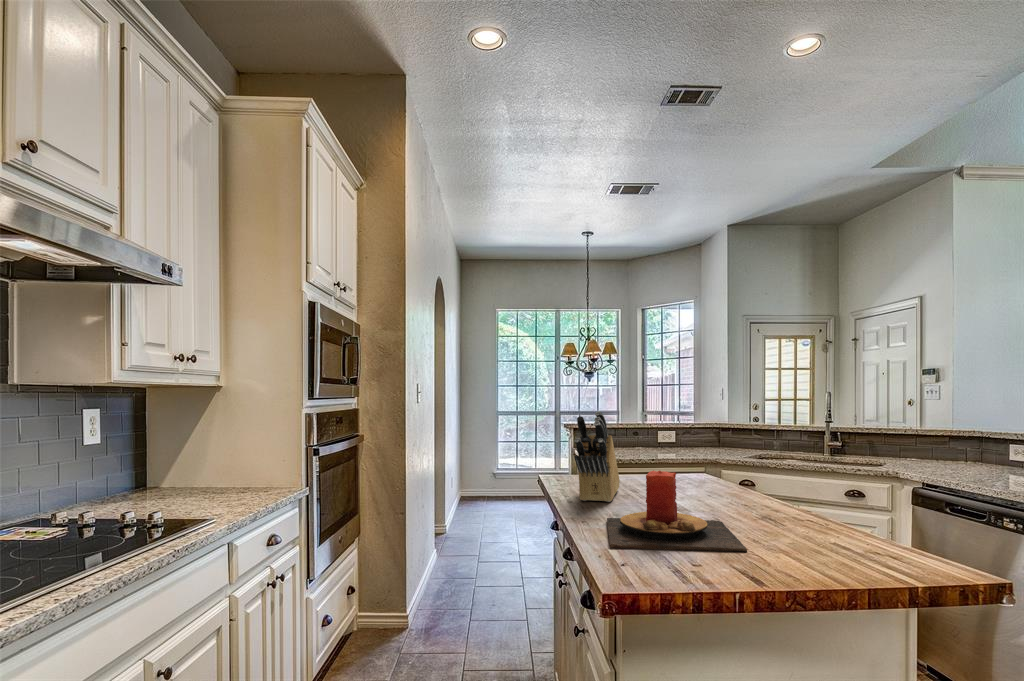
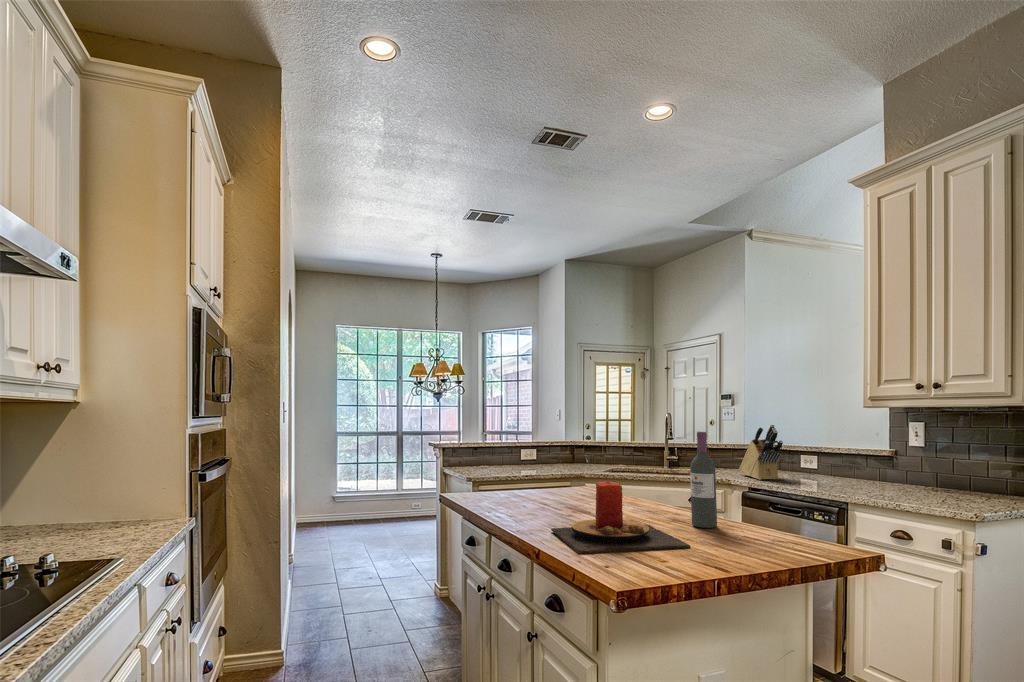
knife block: present [574,411,620,502] -> present [739,424,783,480]
wine bottle: none [775,417,809,530] -> present [690,432,717,528]

